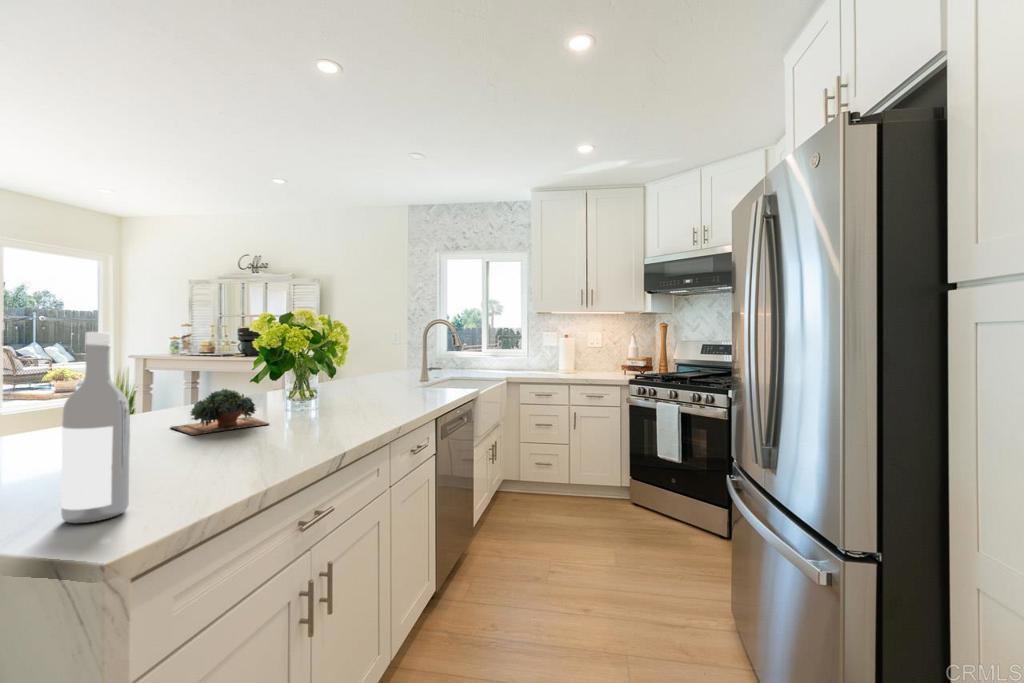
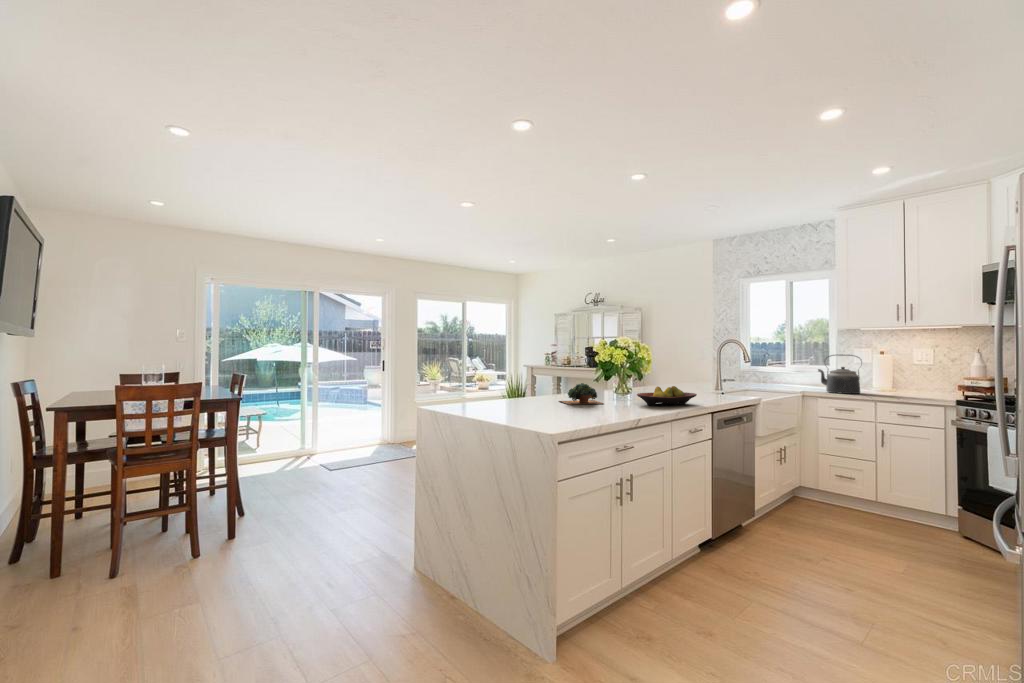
wine bottle: present [61,332,130,523] -> none [537,355,556,423]
kettle: none [521,338,558,378] -> present [818,355,862,394]
fruit bowl: none [329,384,419,418] -> present [637,386,697,406]

